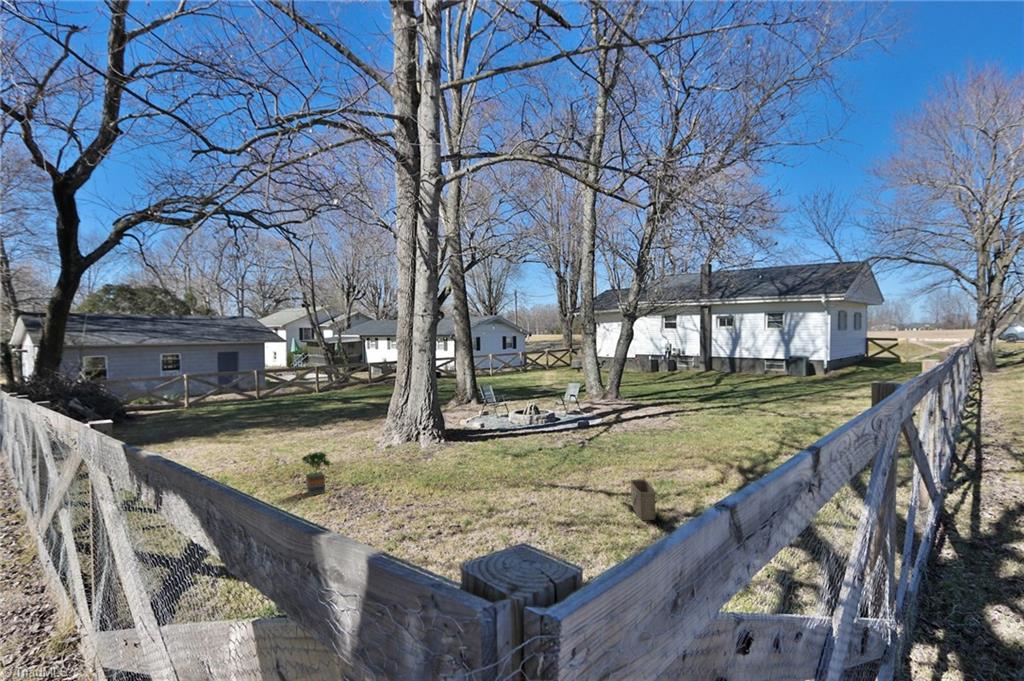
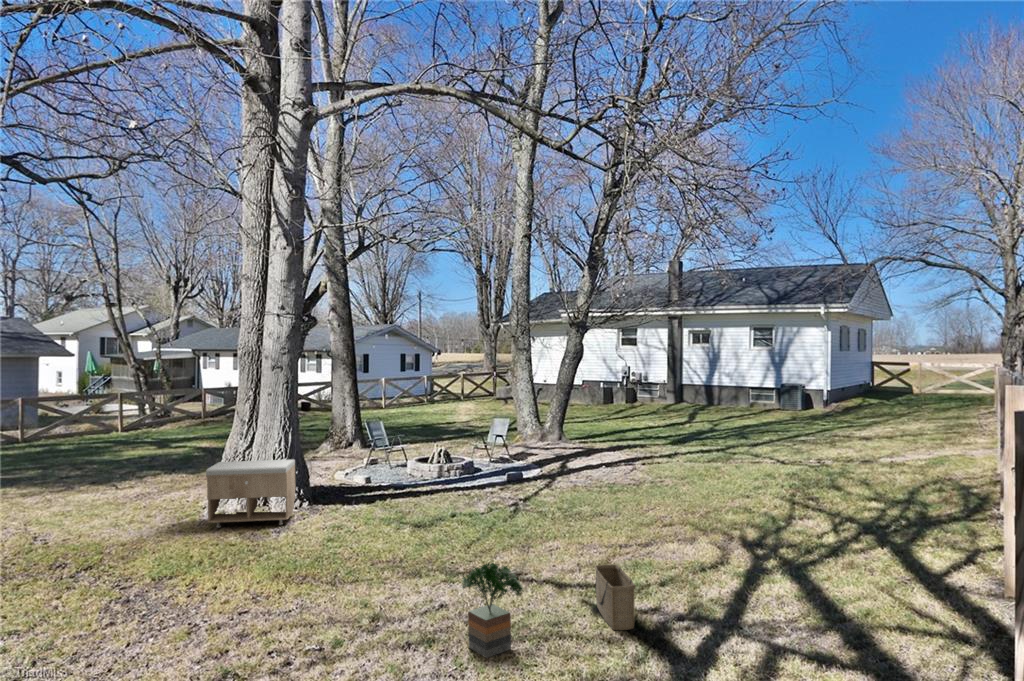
storage bench: none [381,411,437,455] -> present [206,459,296,527]
potted tree: present [302,452,330,495] -> present [462,563,523,658]

